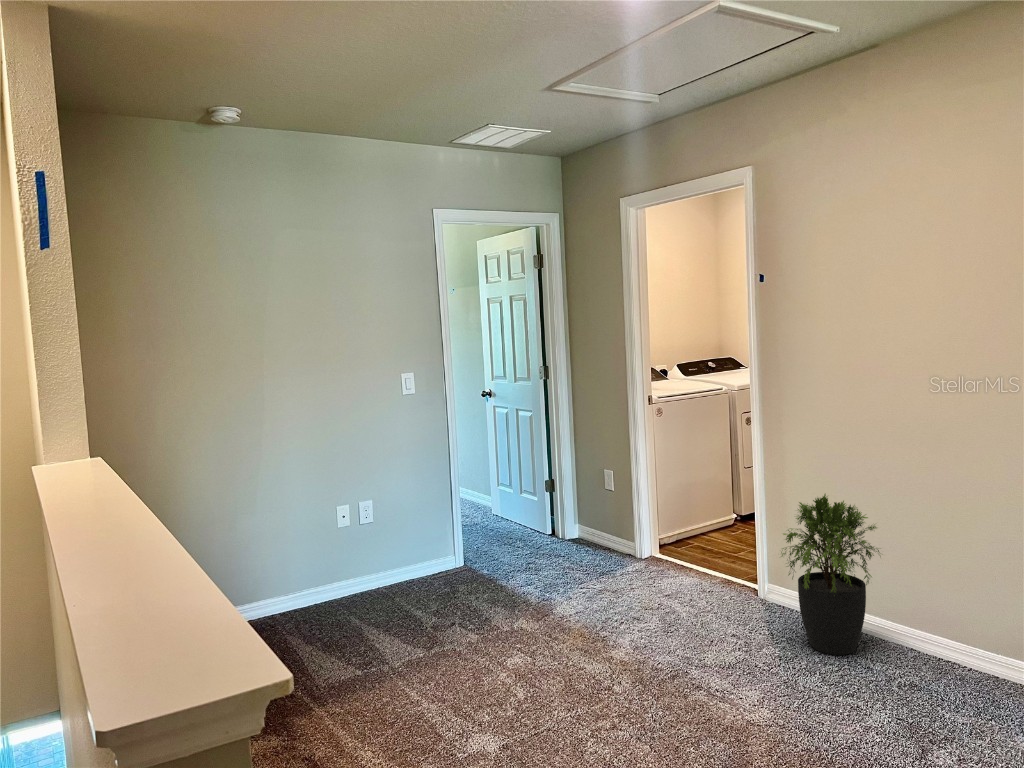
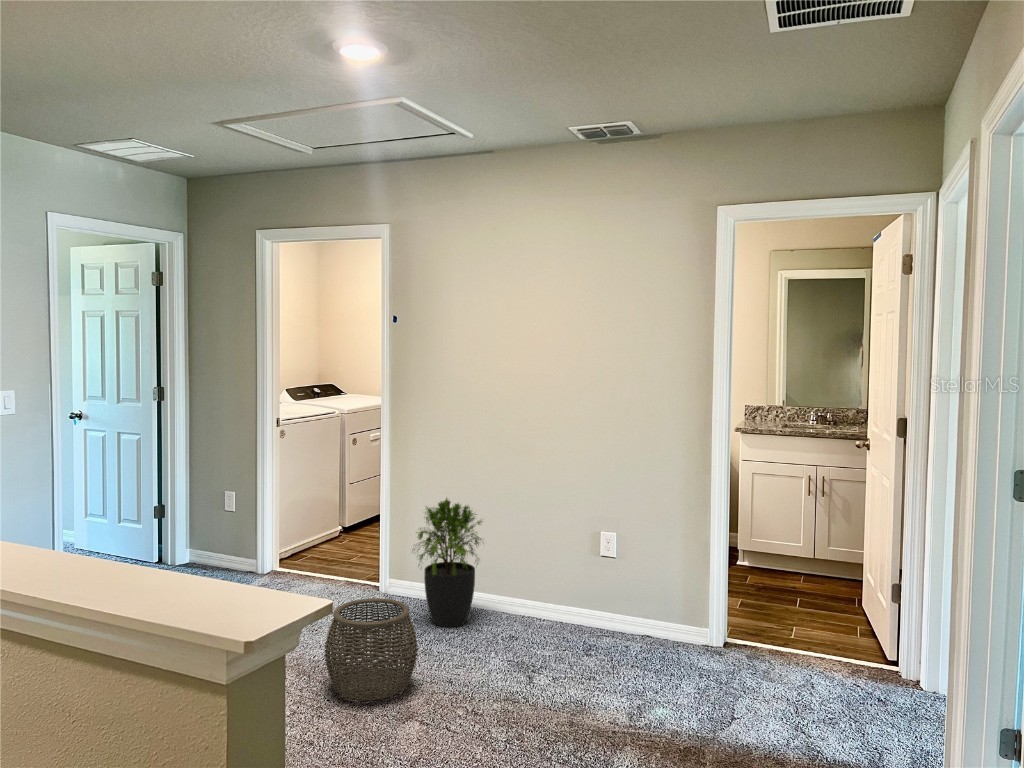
woven basket: none [652,610,764,737] -> present [324,598,418,702]

